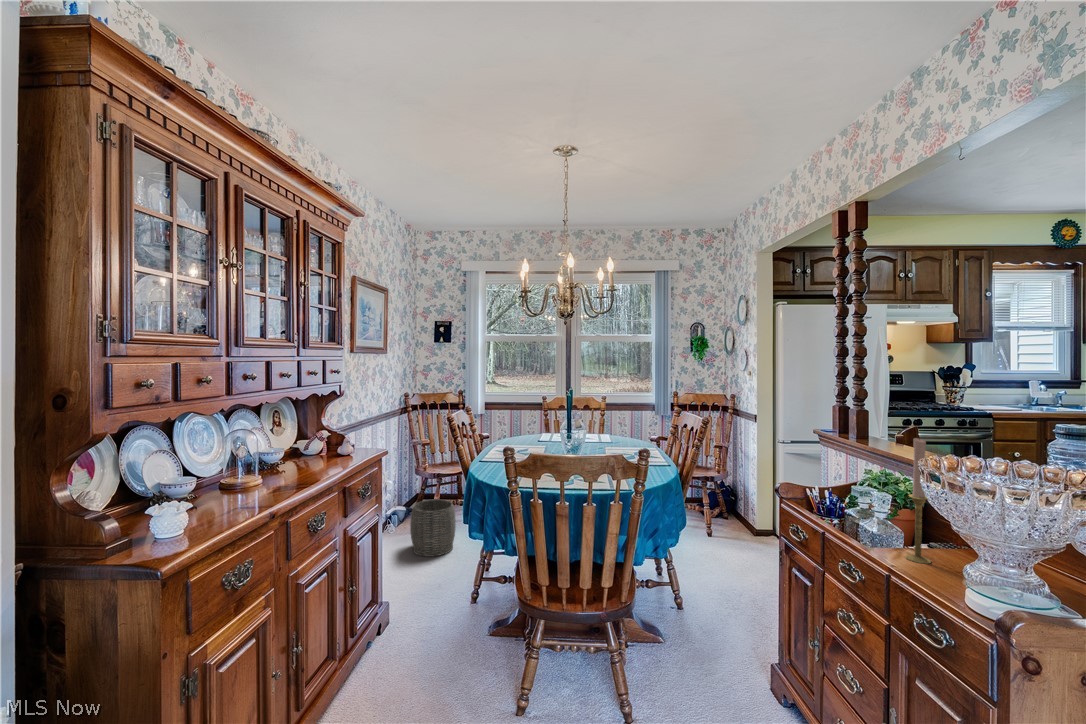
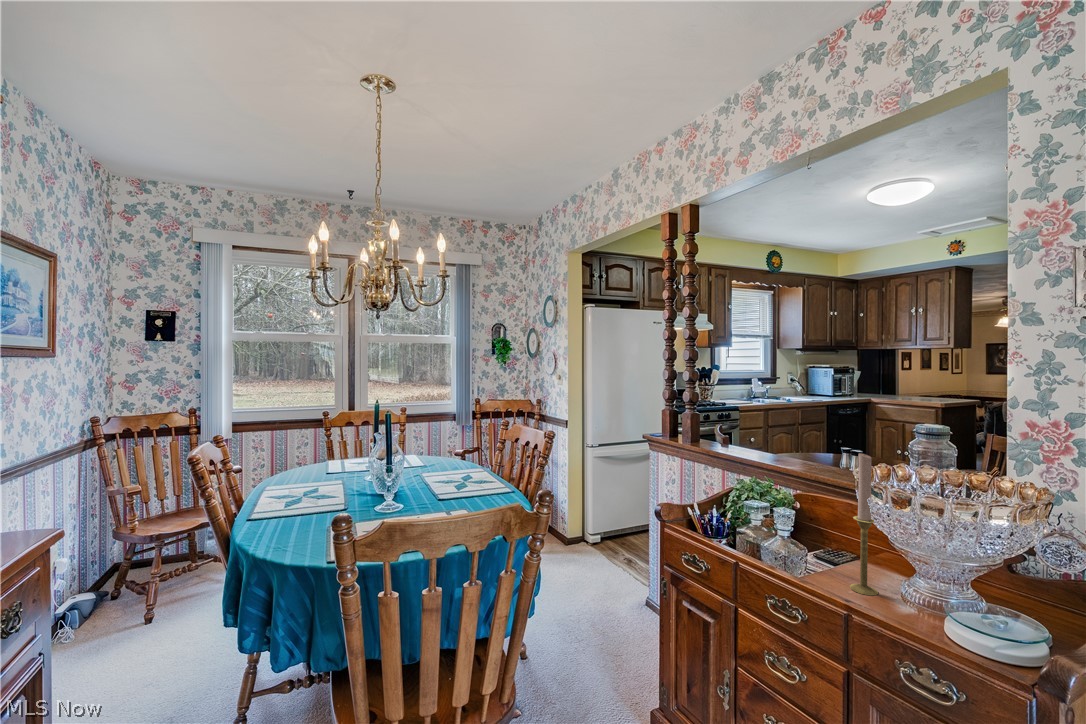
woven basket: present [410,499,456,557] -> none [104,577,192,678]

